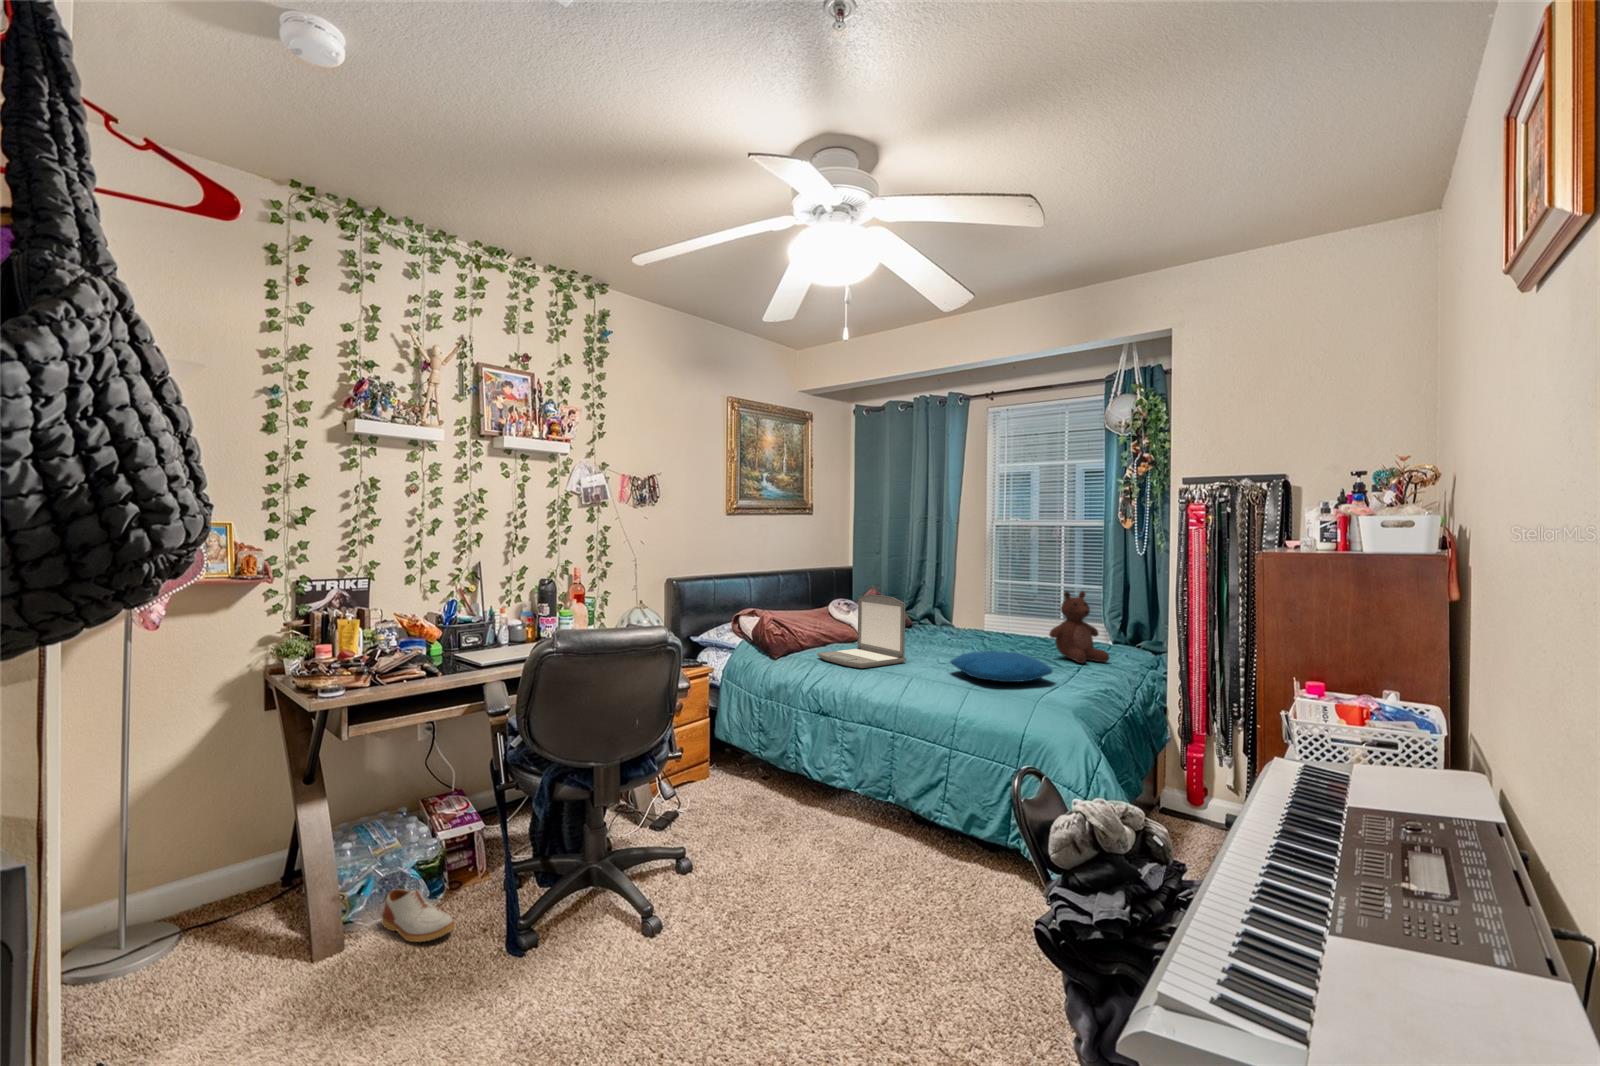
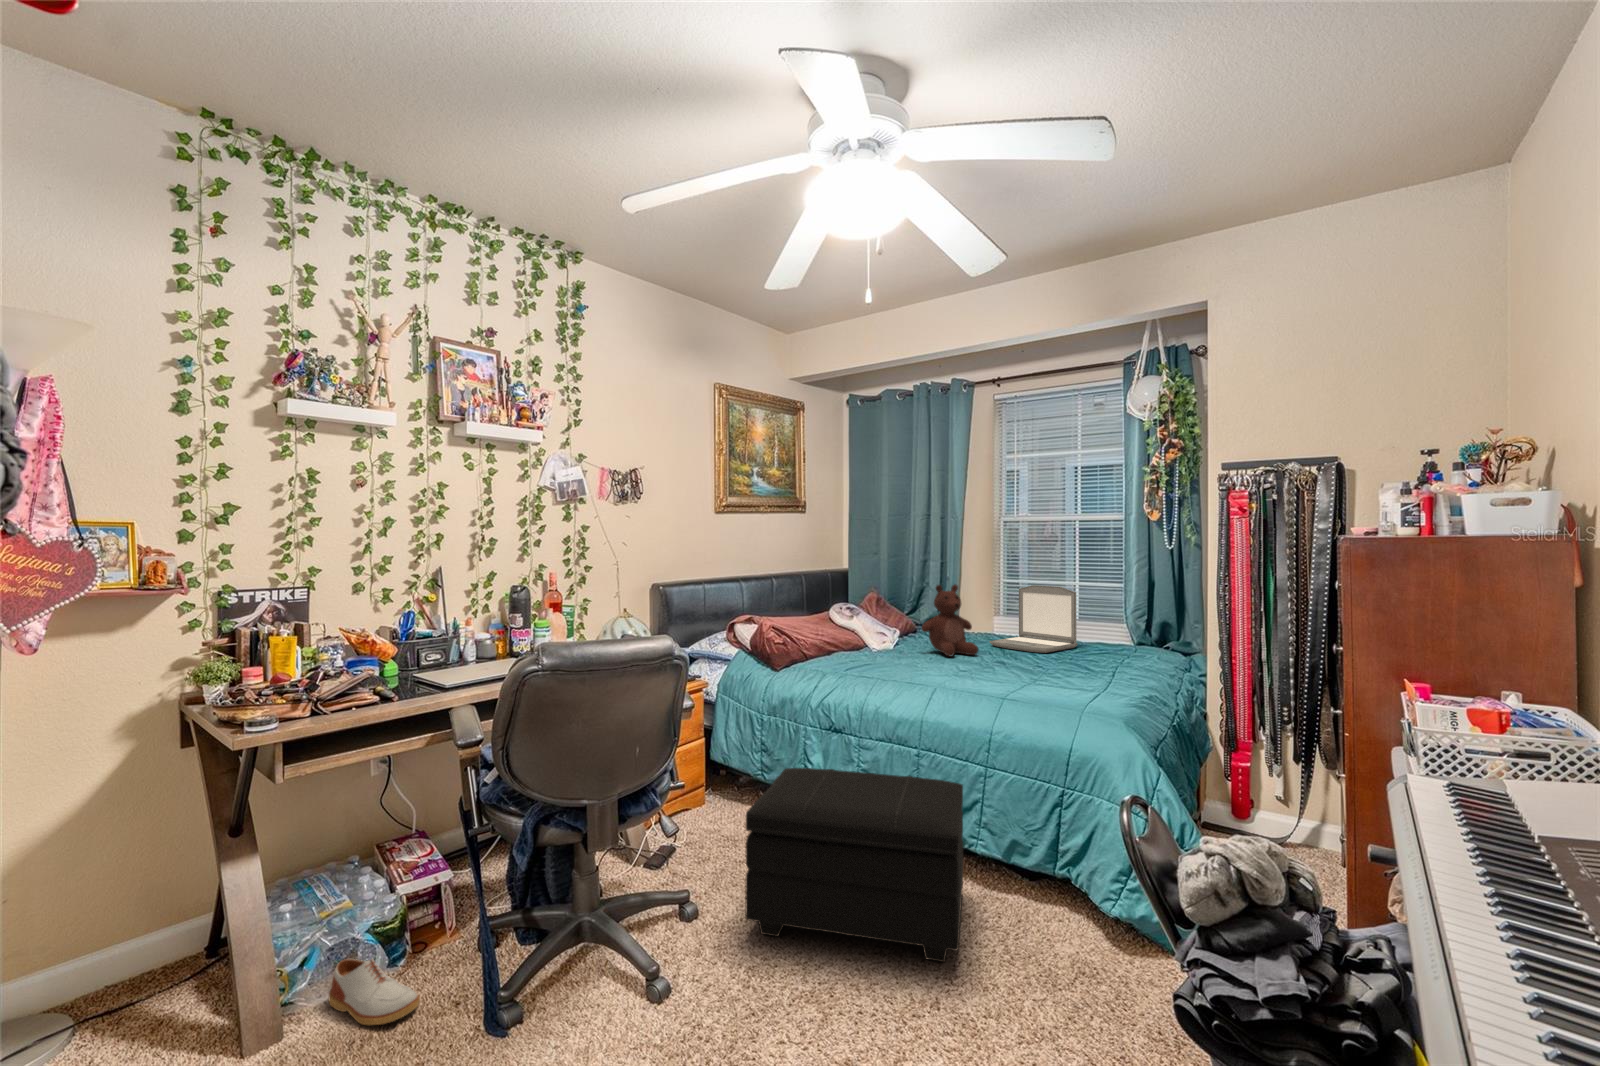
teddy bear: present [1049,591,1109,663] -> present [922,585,978,656]
laptop: present [817,594,906,668] -> present [990,585,1078,653]
pillow: present [950,651,1052,682] -> none [975,655,1092,689]
footstool: none [731,745,928,914] -> present [745,768,963,962]

